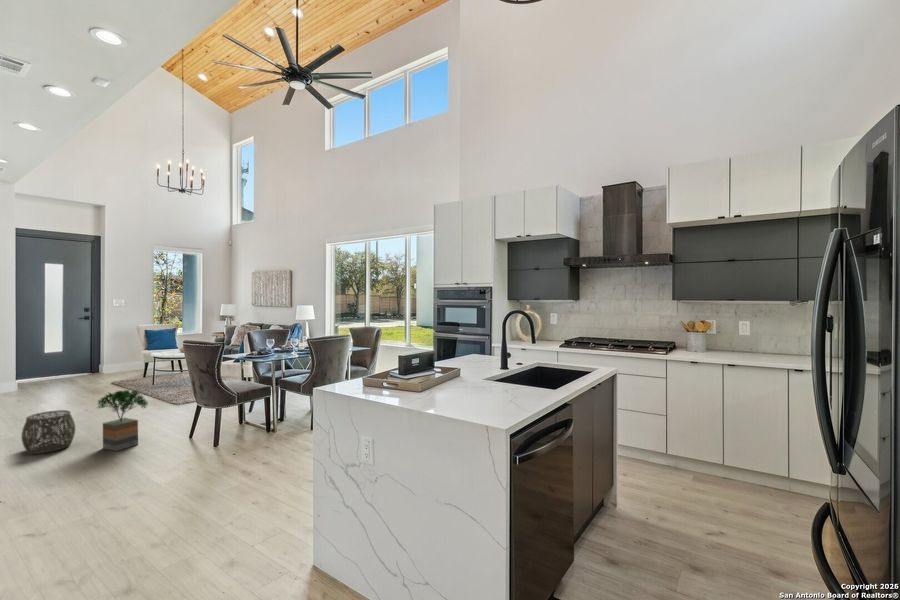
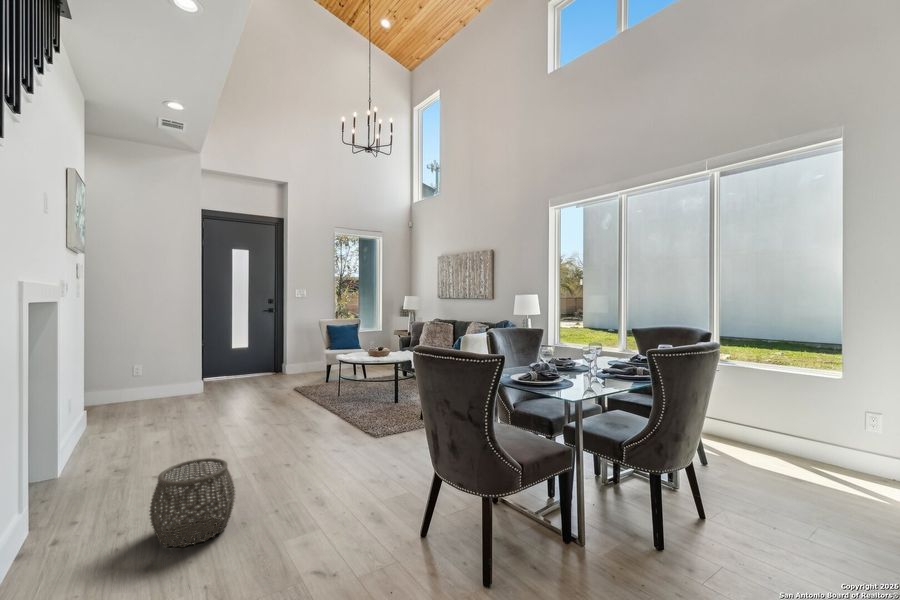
potted tree: present [98,390,148,451] -> none [263,430,351,563]

